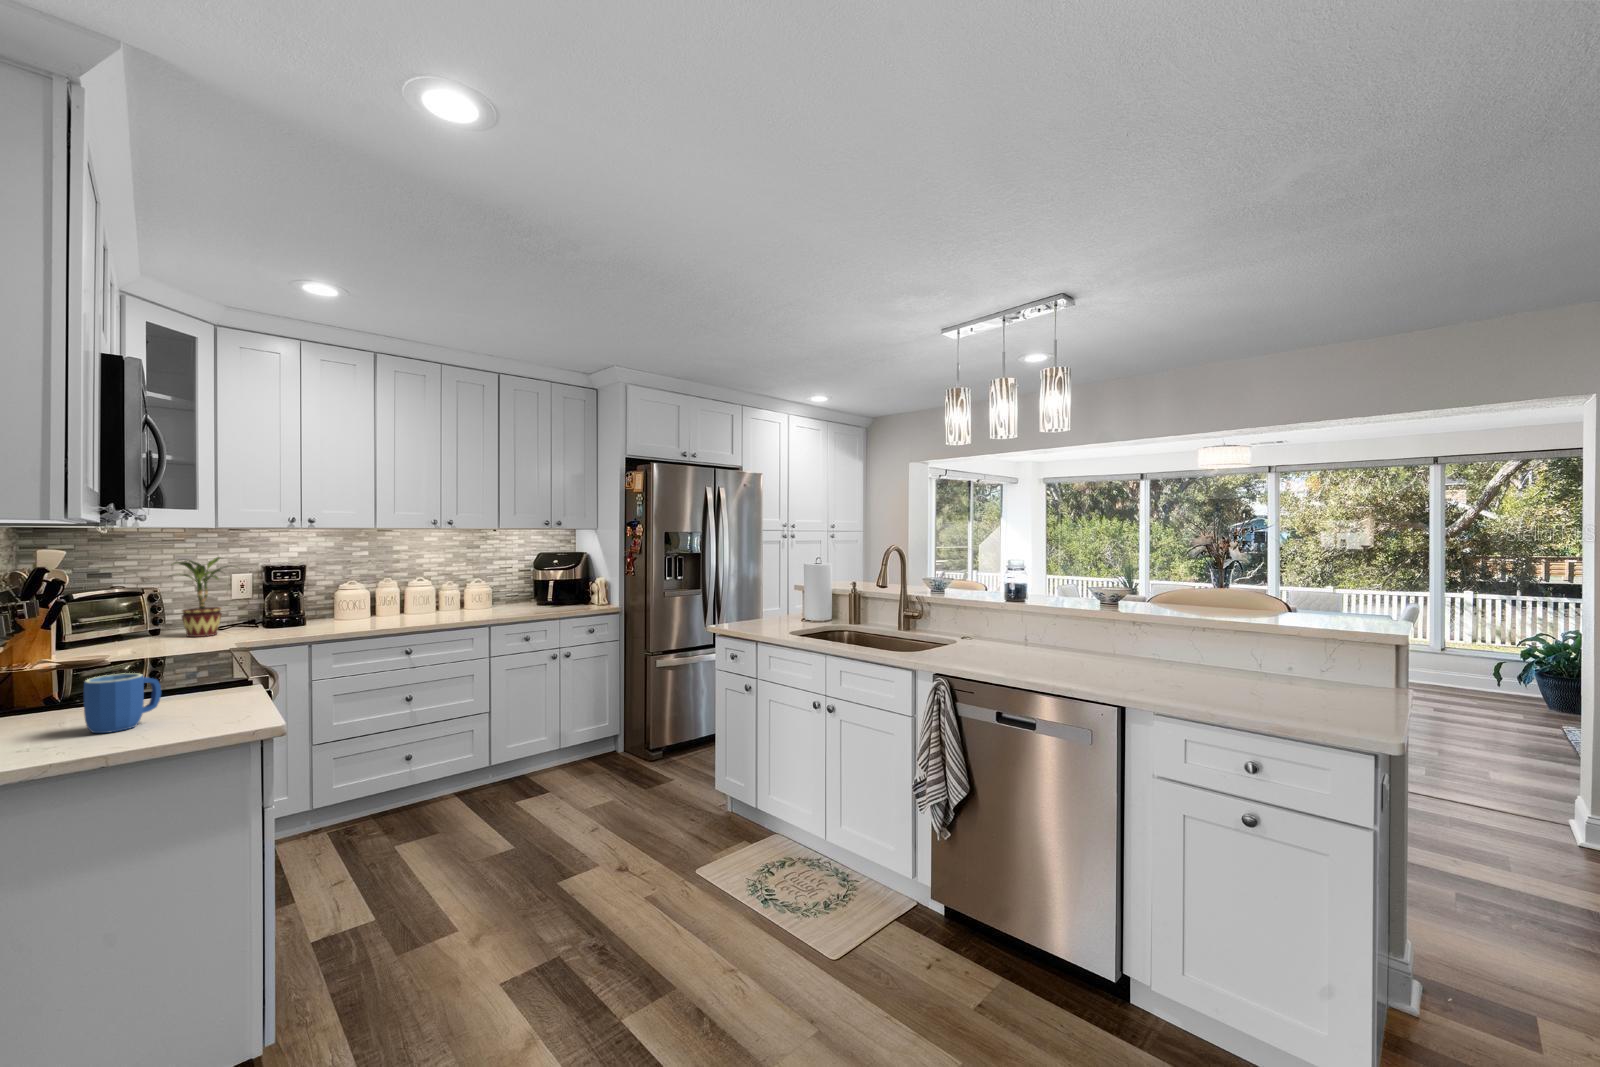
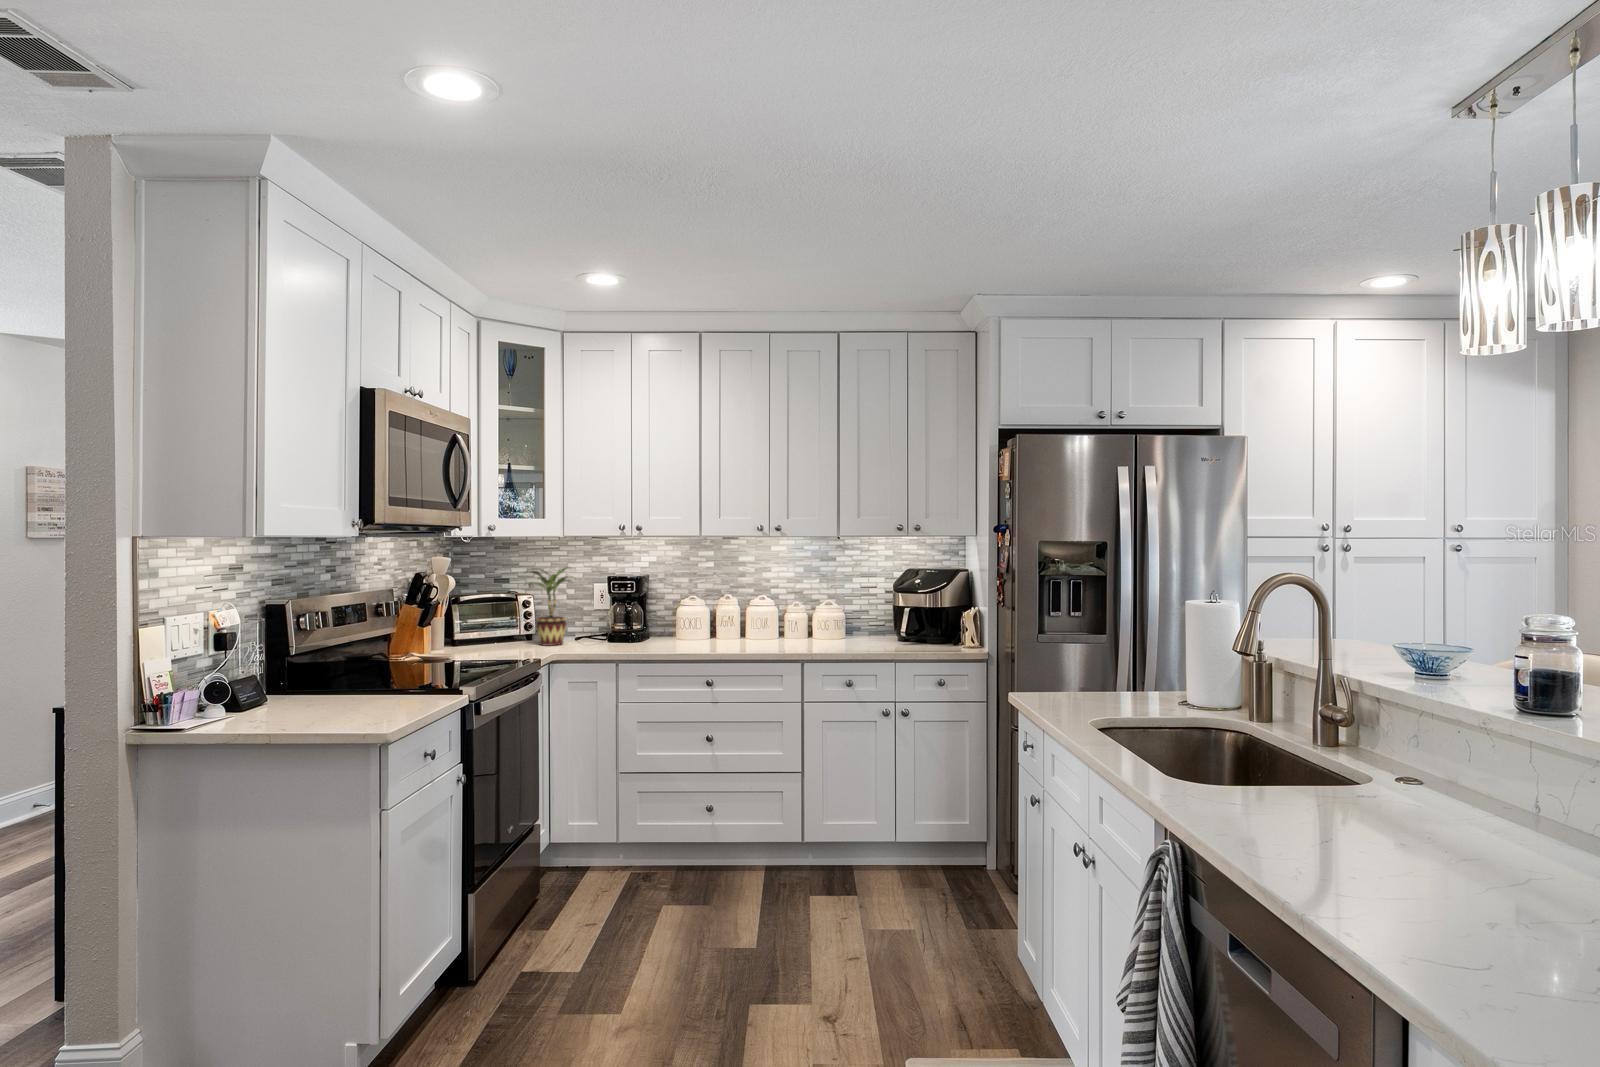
mug: present [84,673,161,733] -> none [254,679,309,729]

